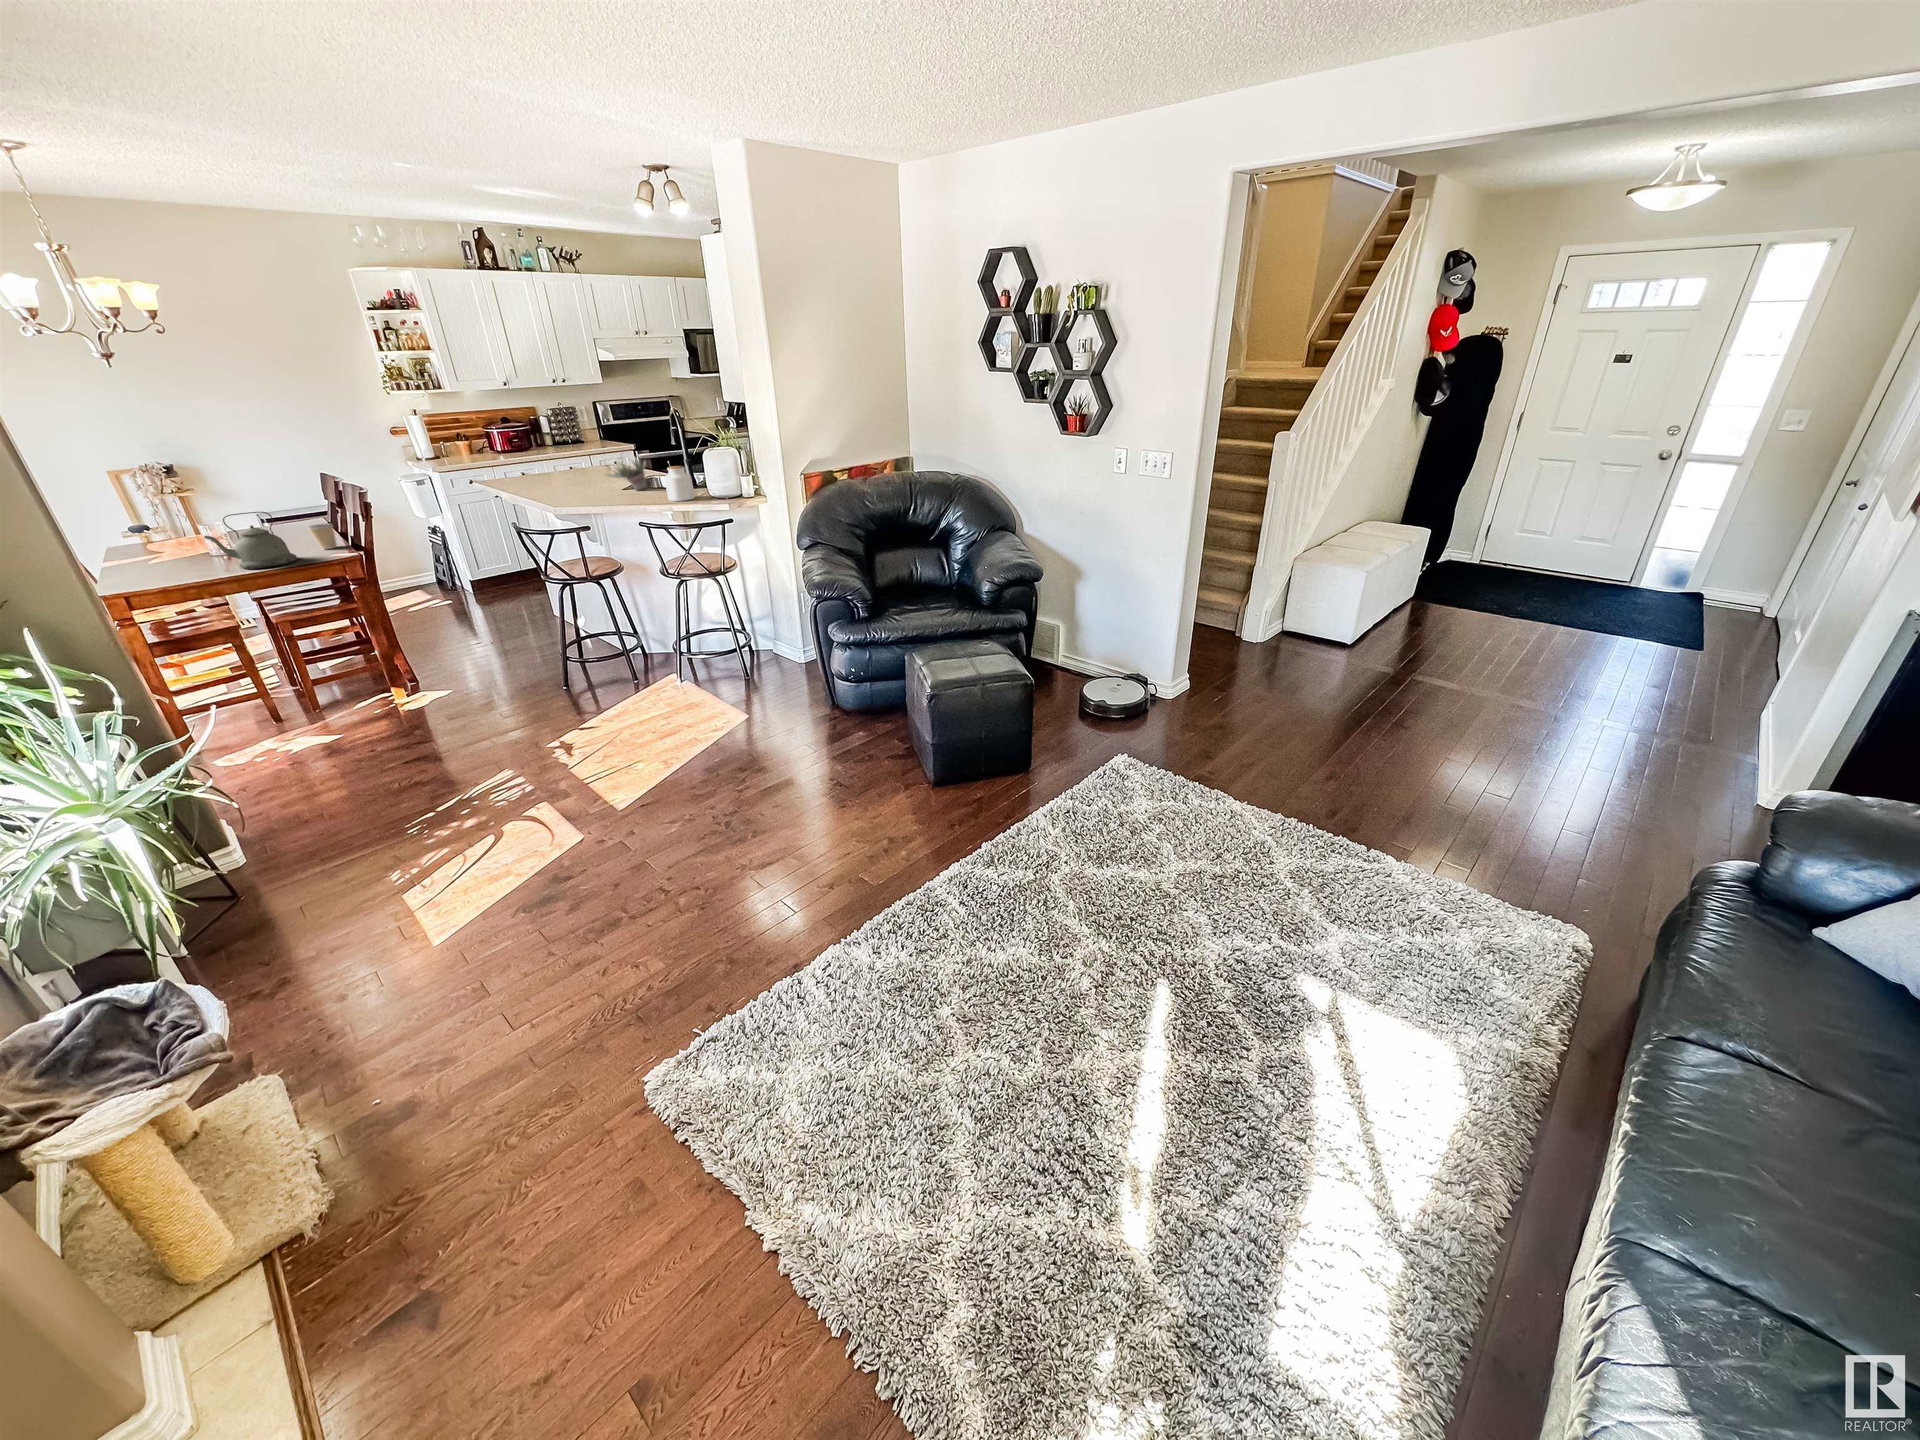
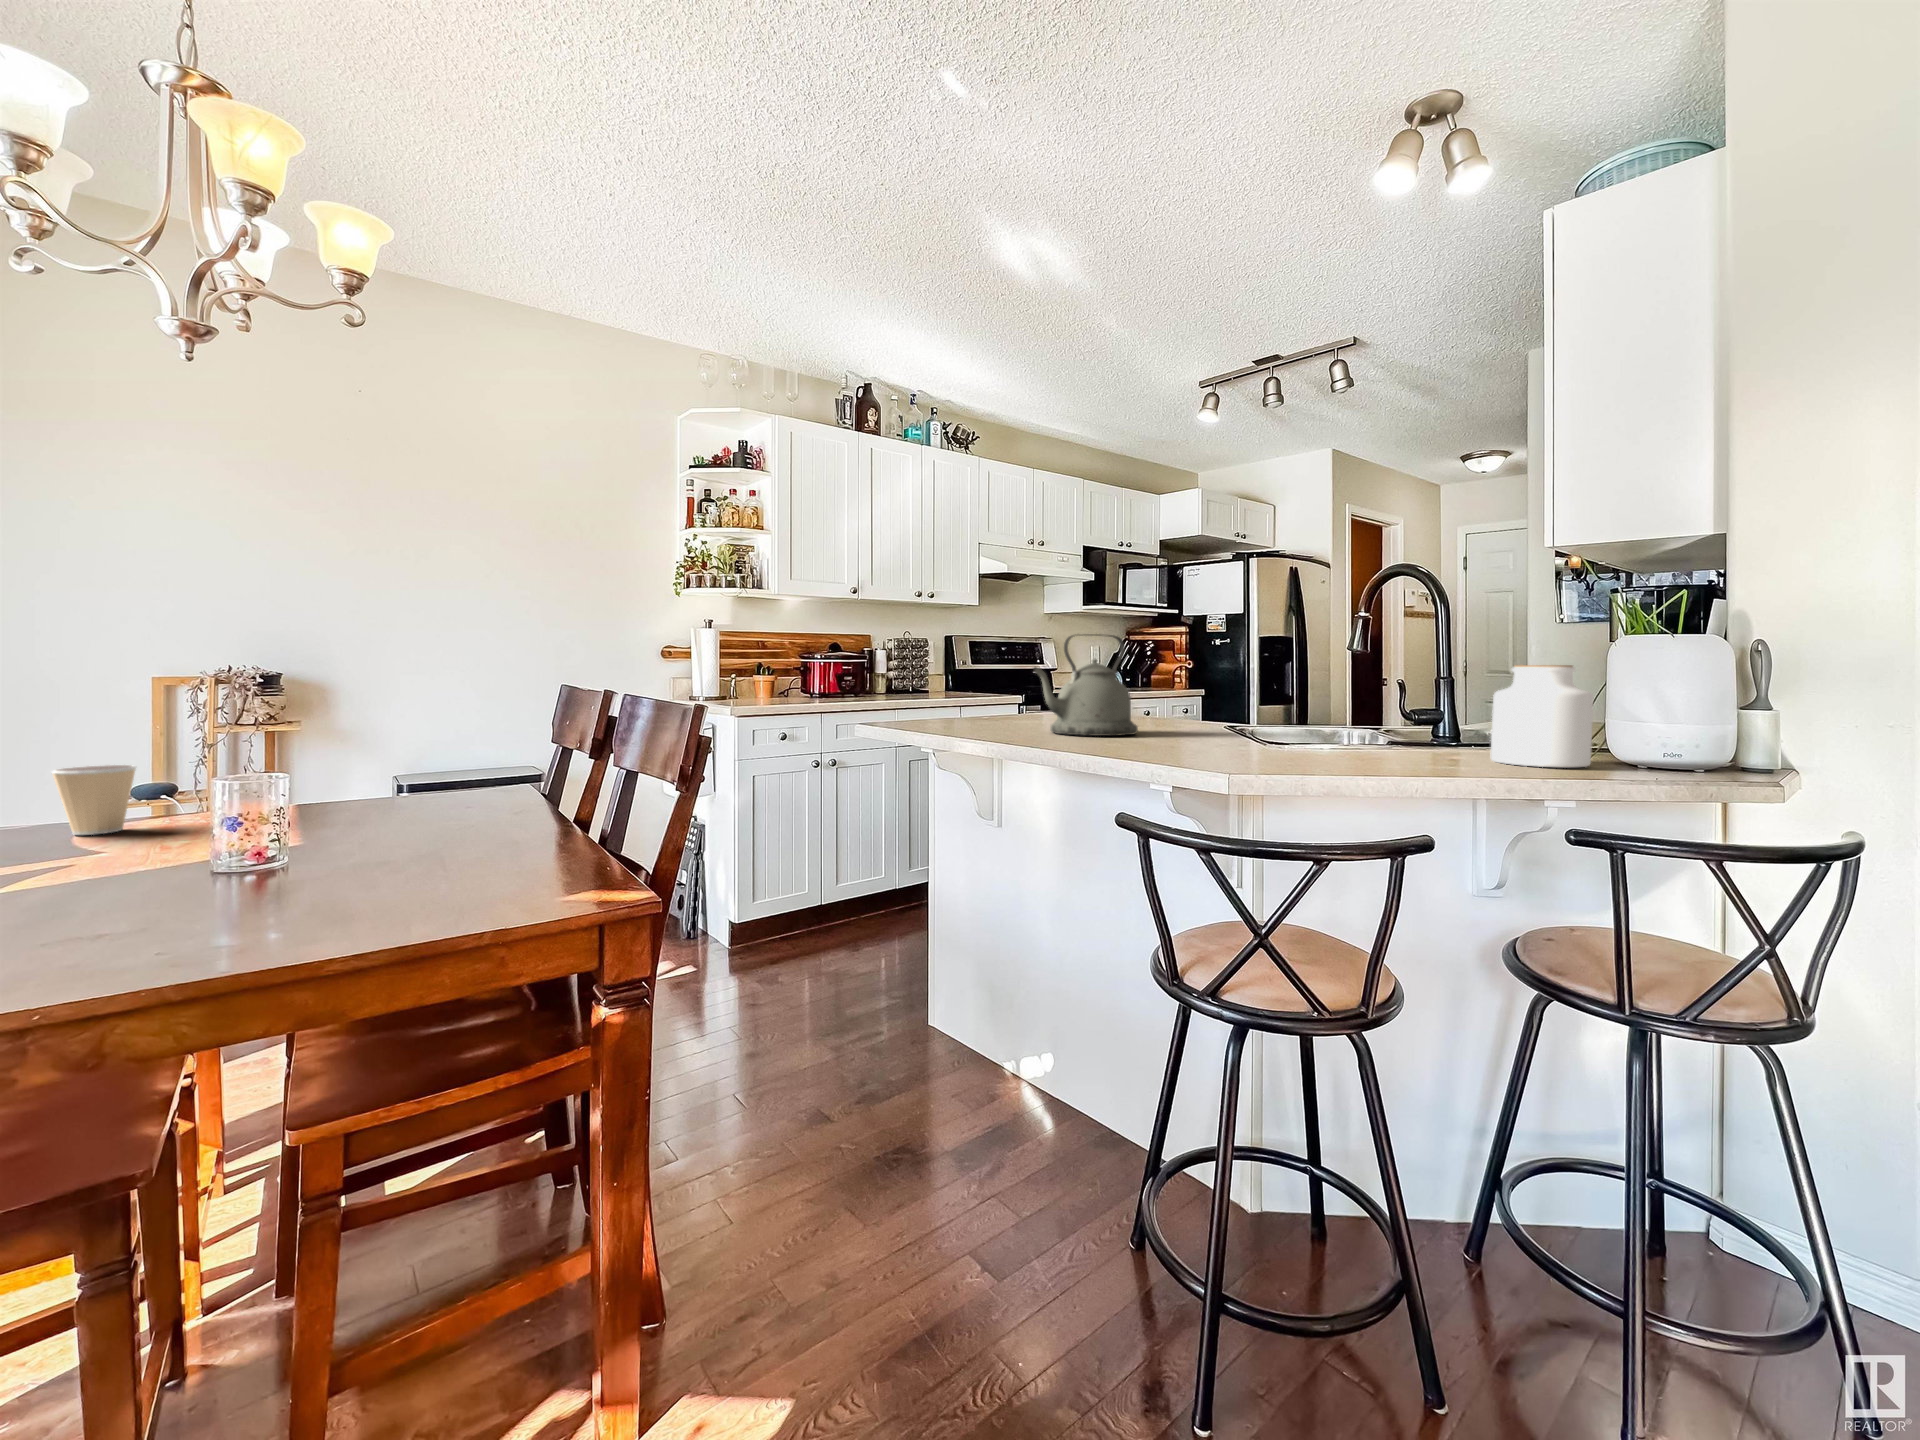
succulent plant: present [606,457,647,490] -> none [1224,632,1332,743]
kettle: present [204,512,297,569] -> present [1033,634,1138,736]
coffee cup: present [308,524,337,549] -> present [52,765,136,835]

